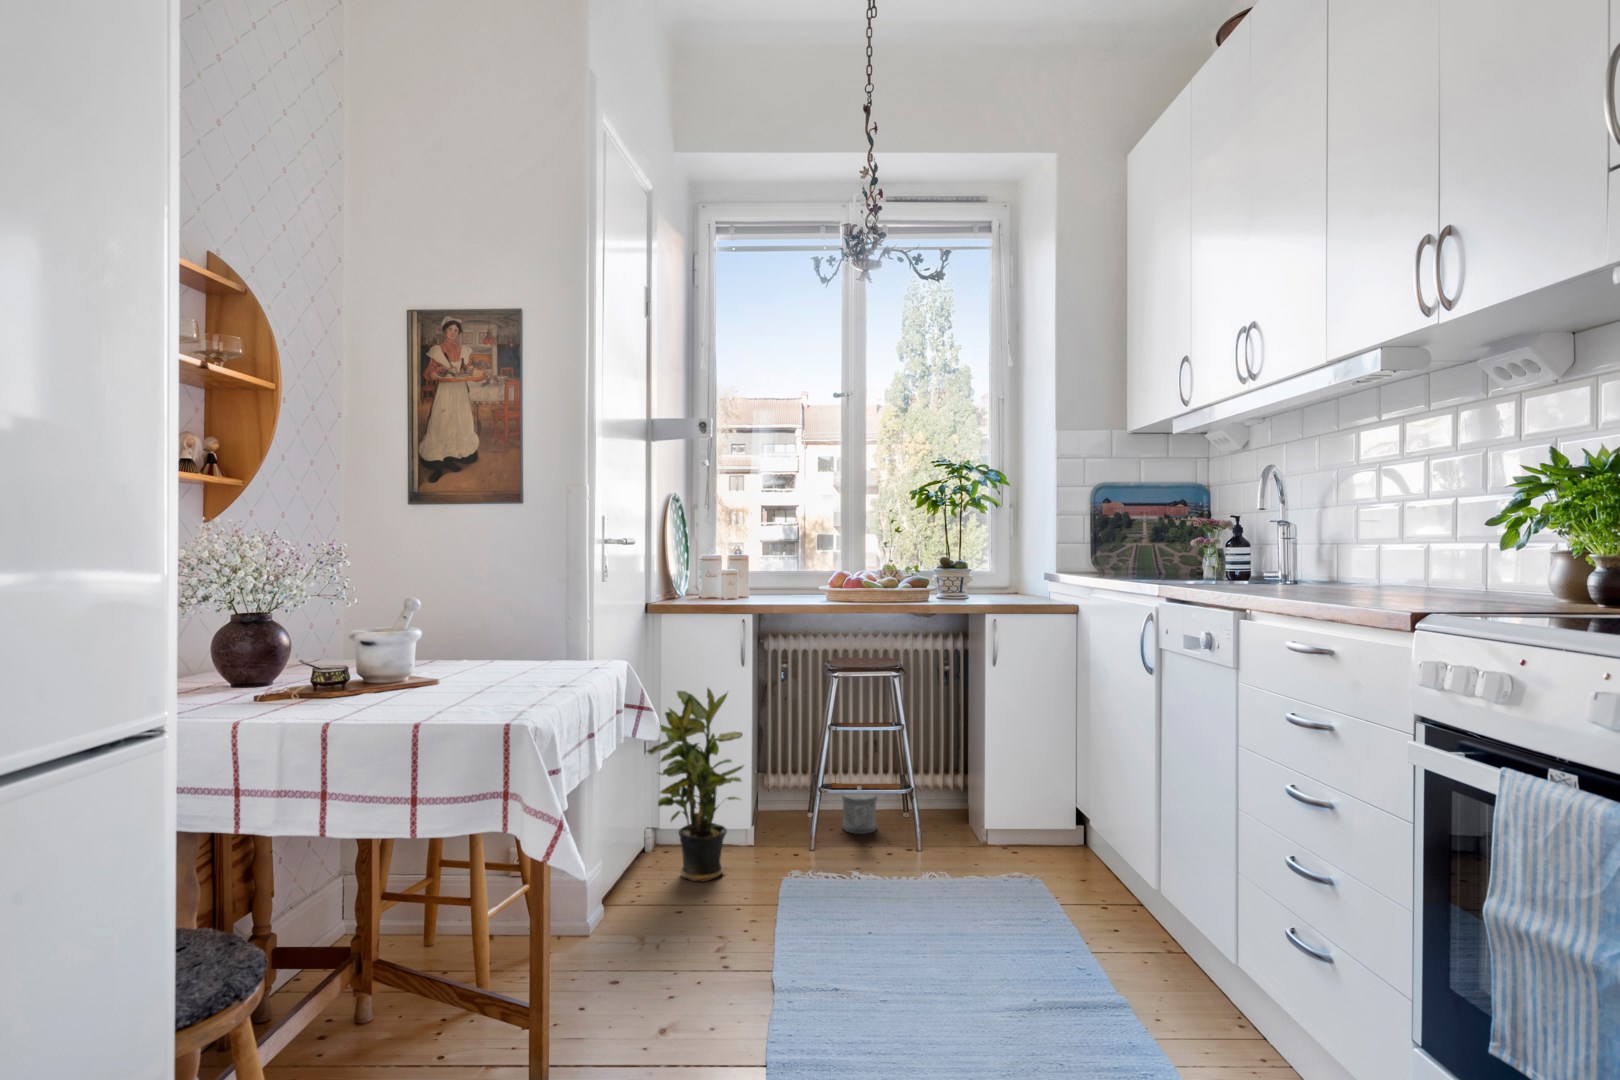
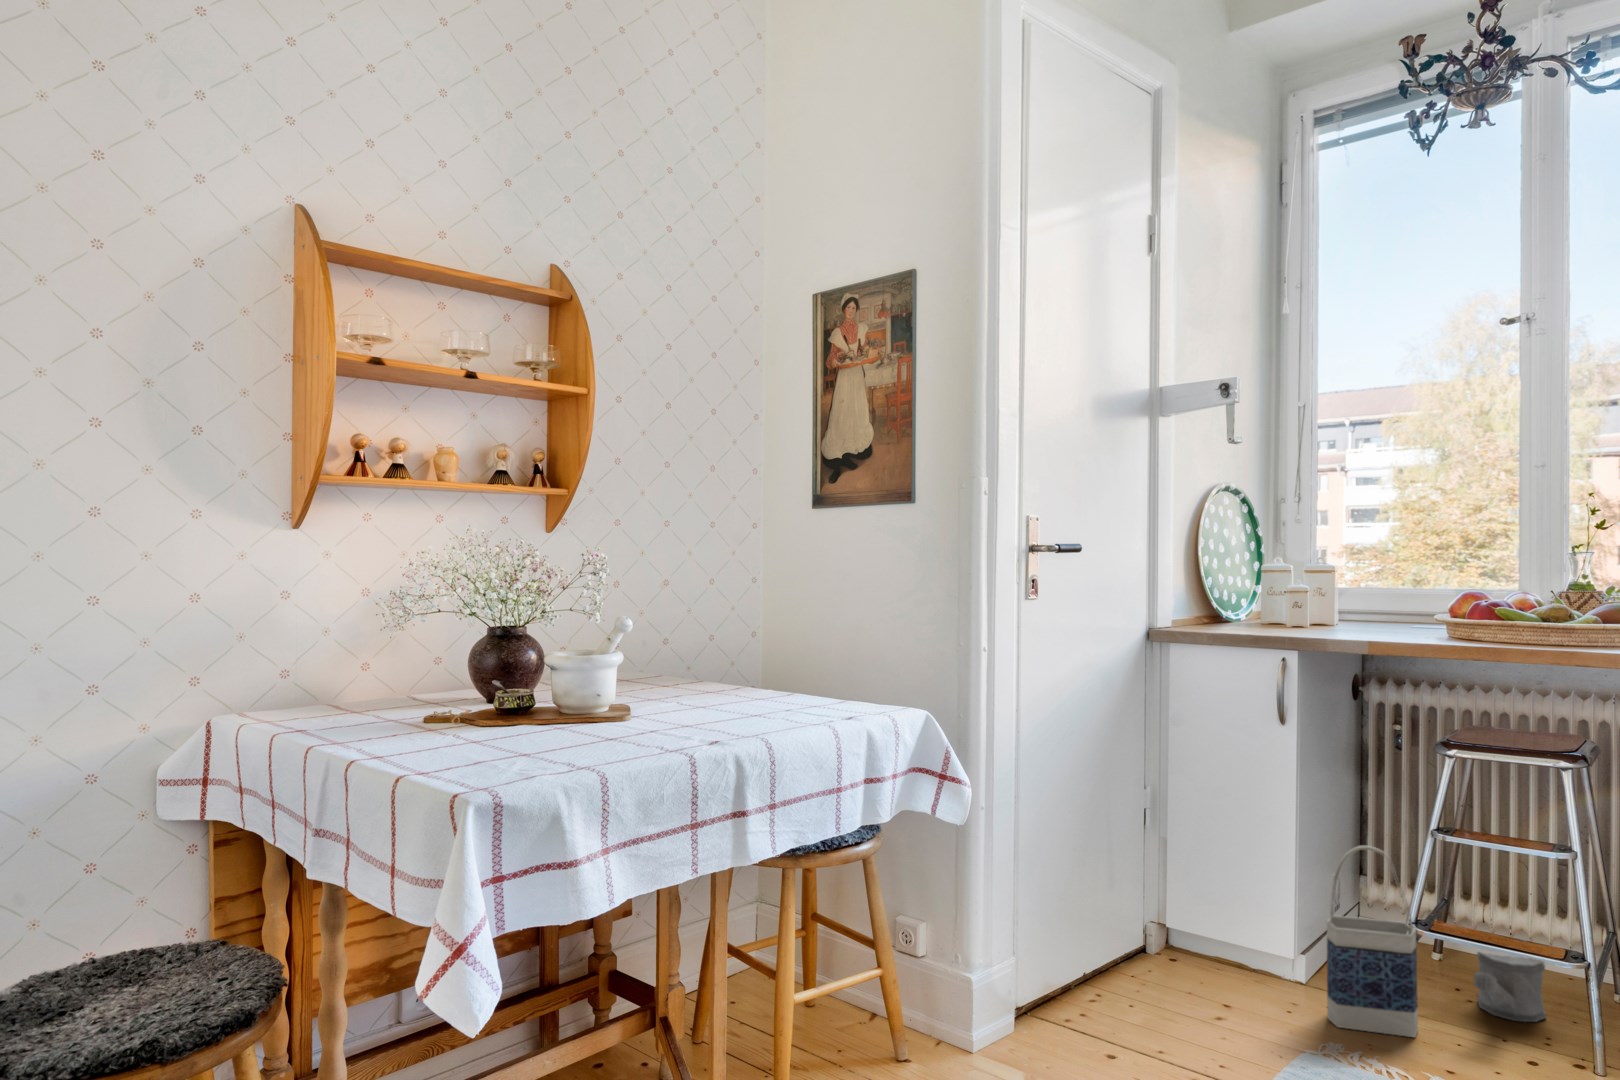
potted plant: present [647,688,743,881] -> none [1115,747,1256,1021]
bag: none [778,739,828,861] -> present [1327,846,1418,1037]

